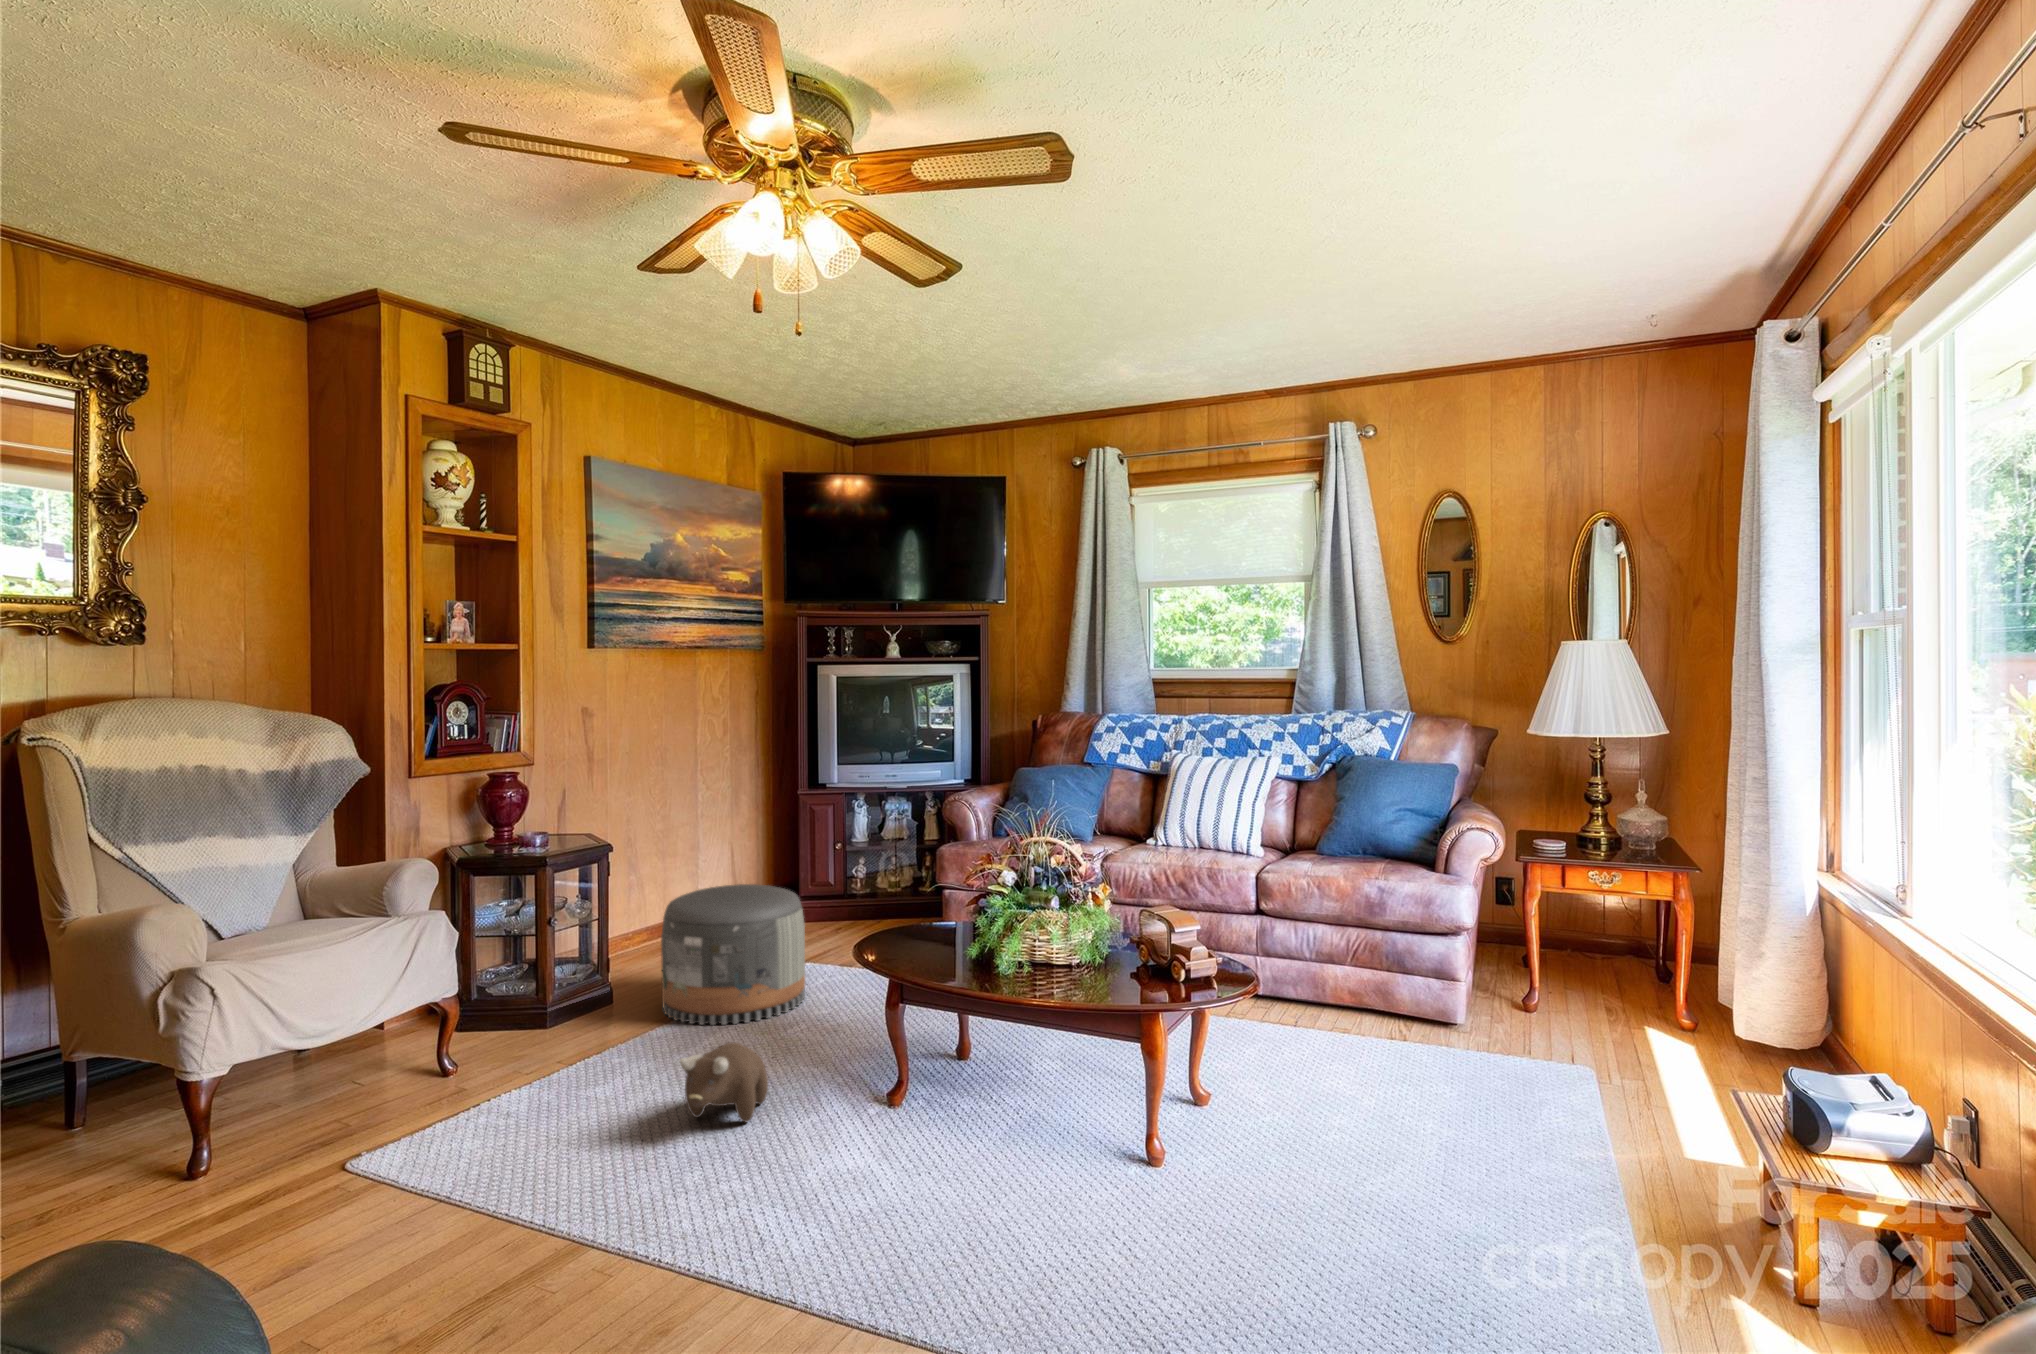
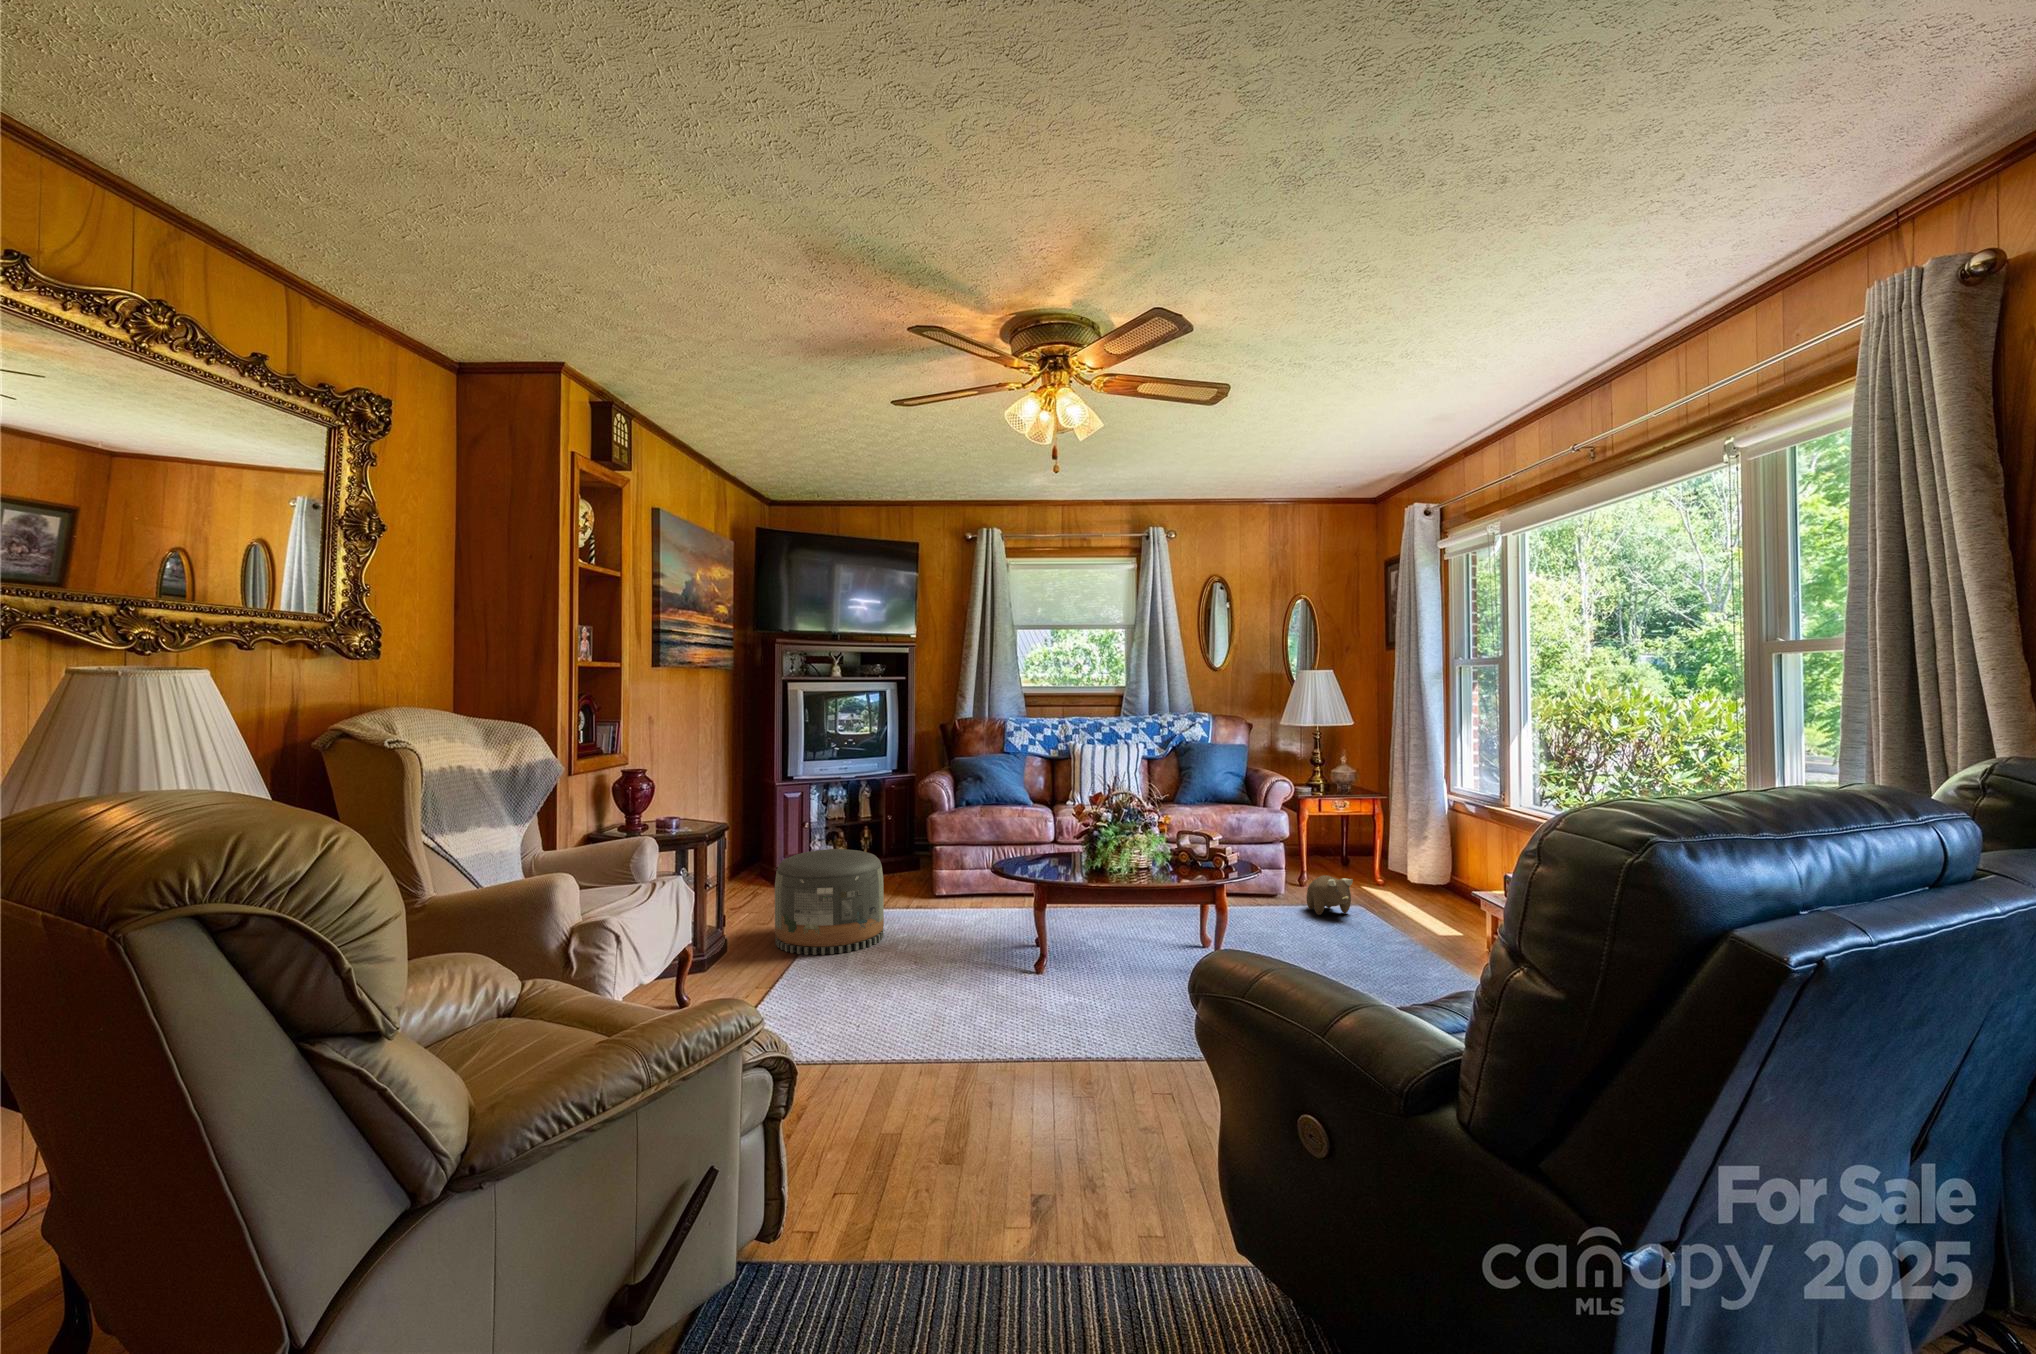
plush toy: present [680,1043,768,1122] -> present [1307,875,1353,915]

